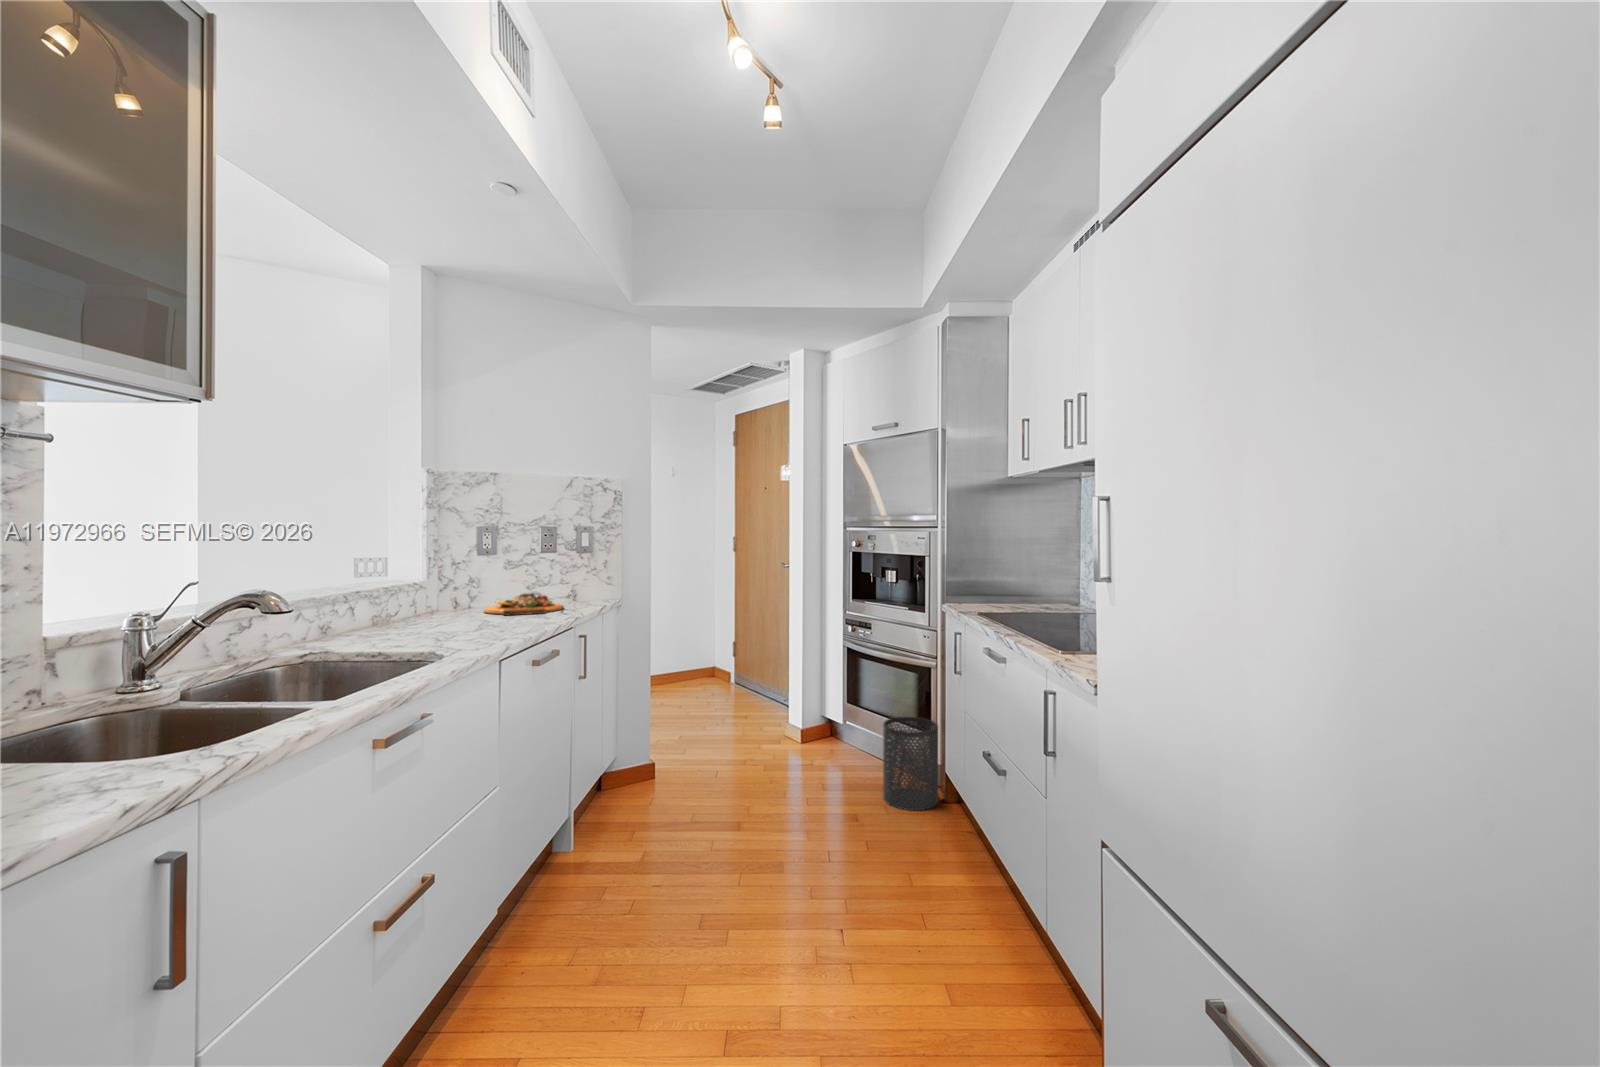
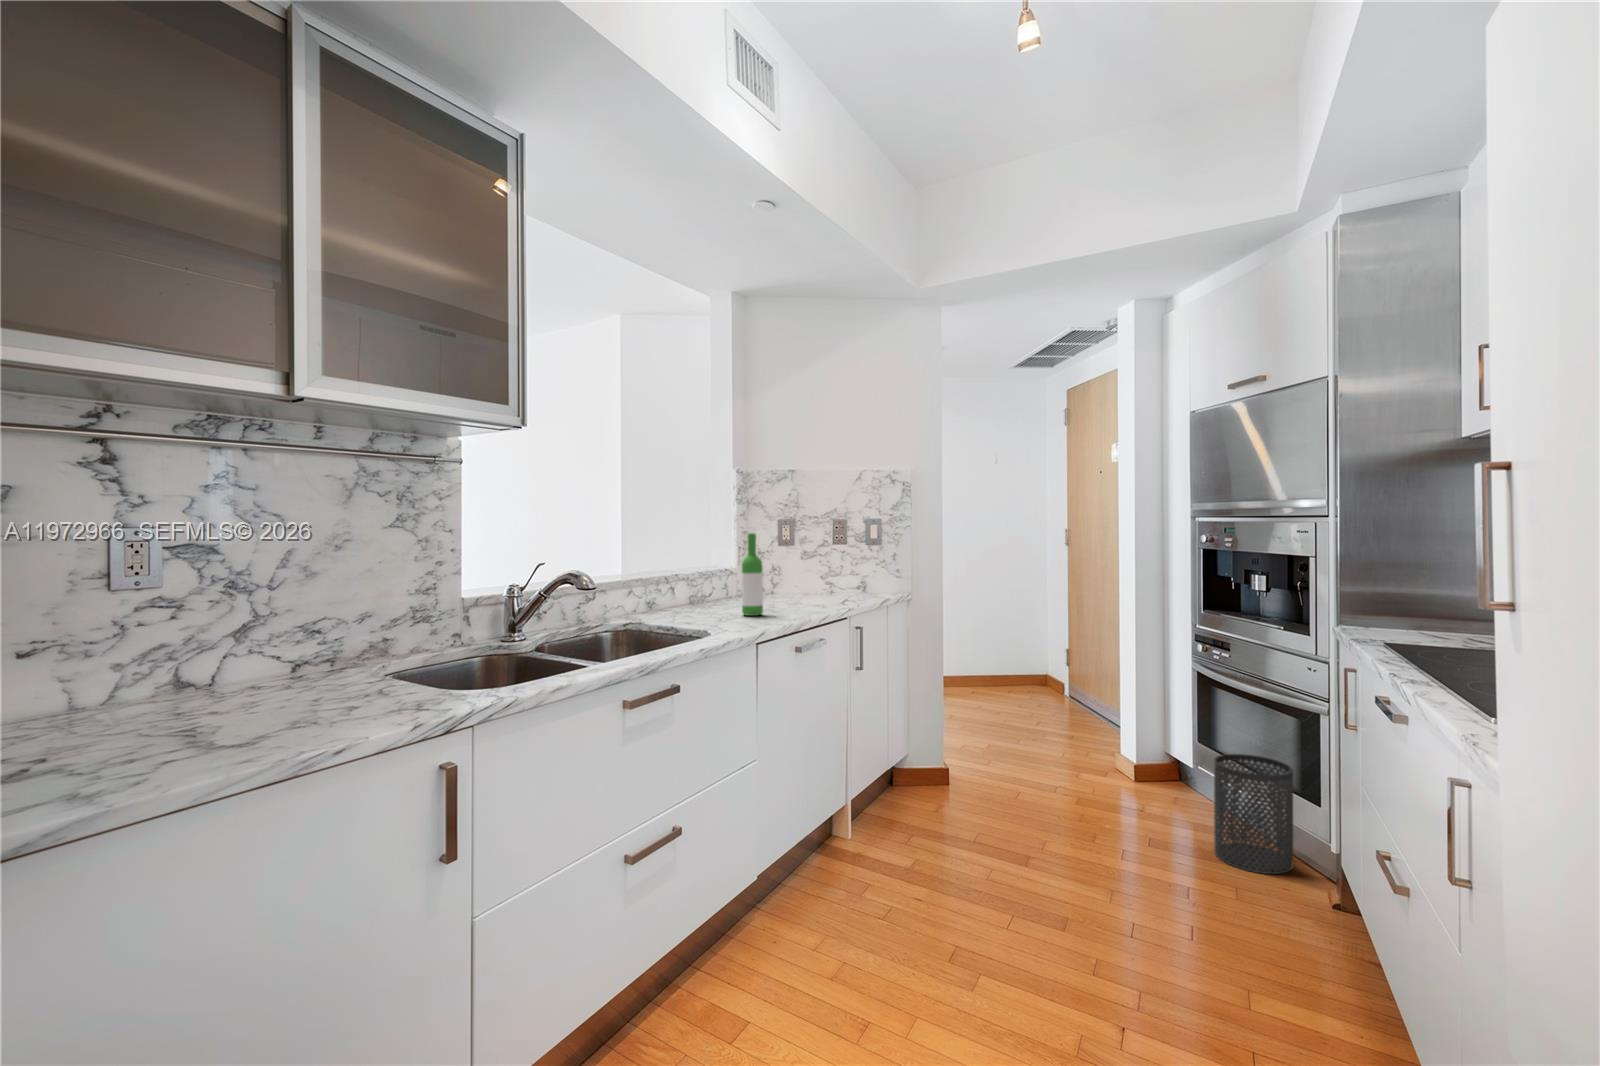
wine bottle: none [458,541,484,633] -> present [742,533,763,616]
cutting board: present [484,593,564,615] -> none [779,583,850,603]

